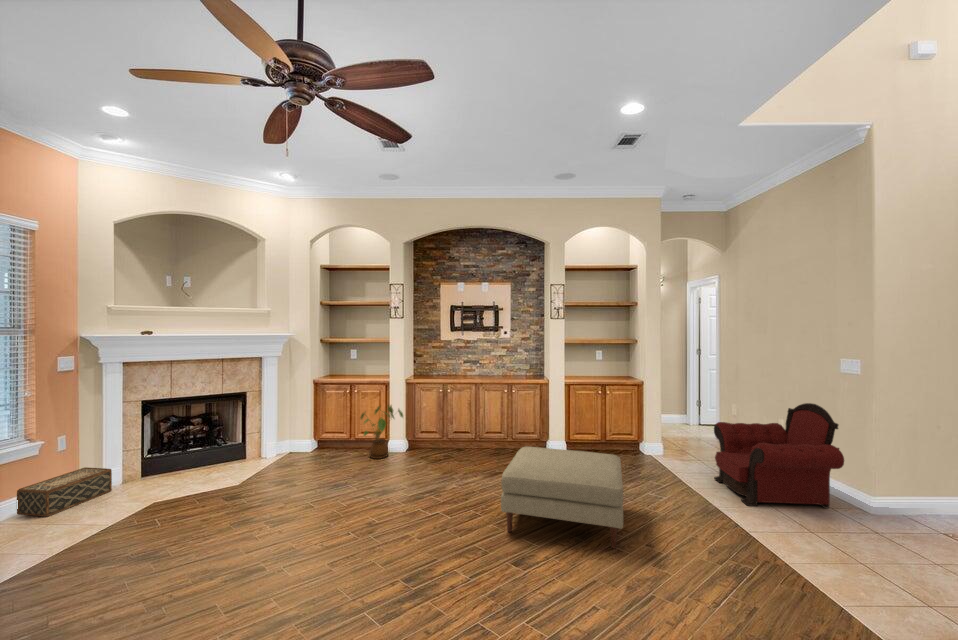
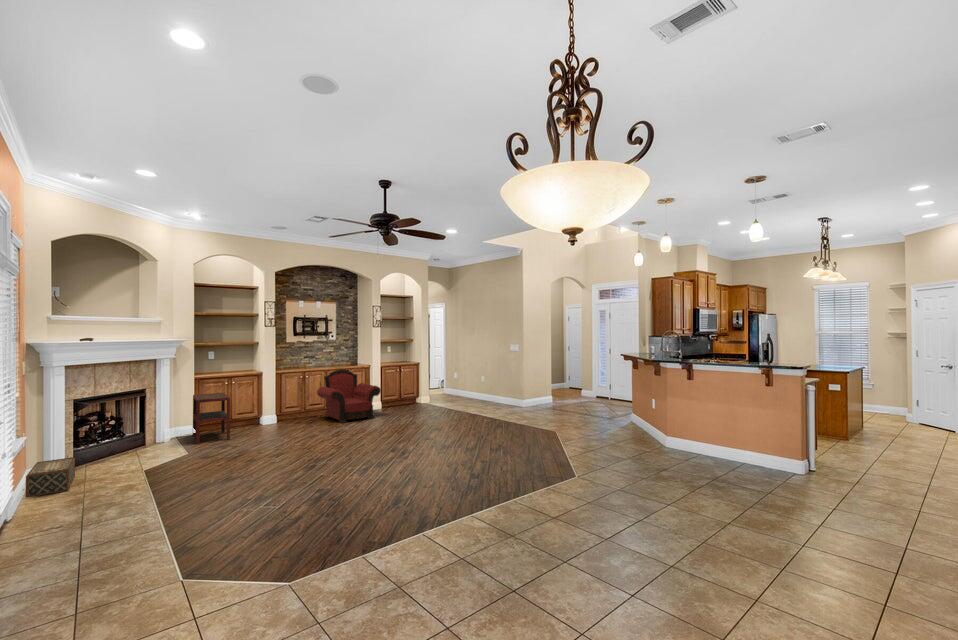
side table: none [278,401,342,469] -> present [192,393,230,444]
armchair: present [714,403,844,508] -> present [317,369,381,423]
house plant: present [360,405,403,459] -> none [250,390,282,429]
ottoman: present [501,446,623,549] -> none [388,391,452,430]

